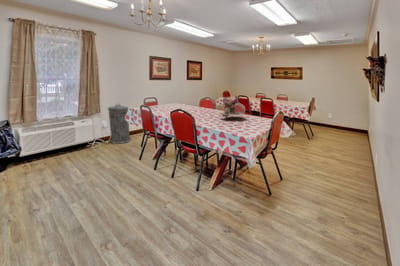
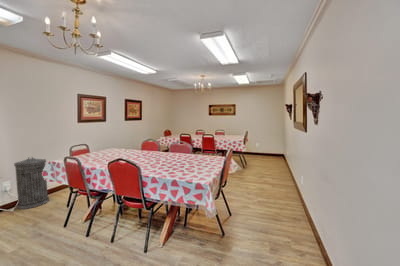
flower arrangement: present [220,96,244,118] -> none [164,138,190,162]

